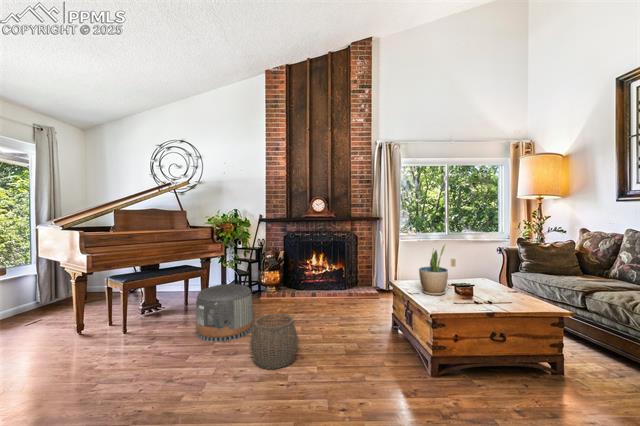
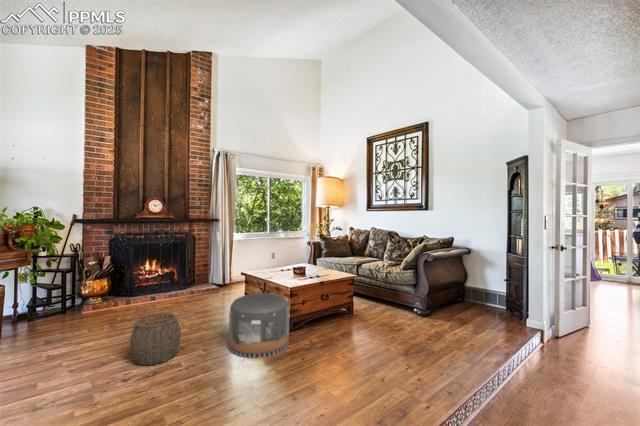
potted plant: present [419,245,448,296] -> none [273,239,293,278]
pouf: present [196,284,253,342] -> present [229,293,289,359]

